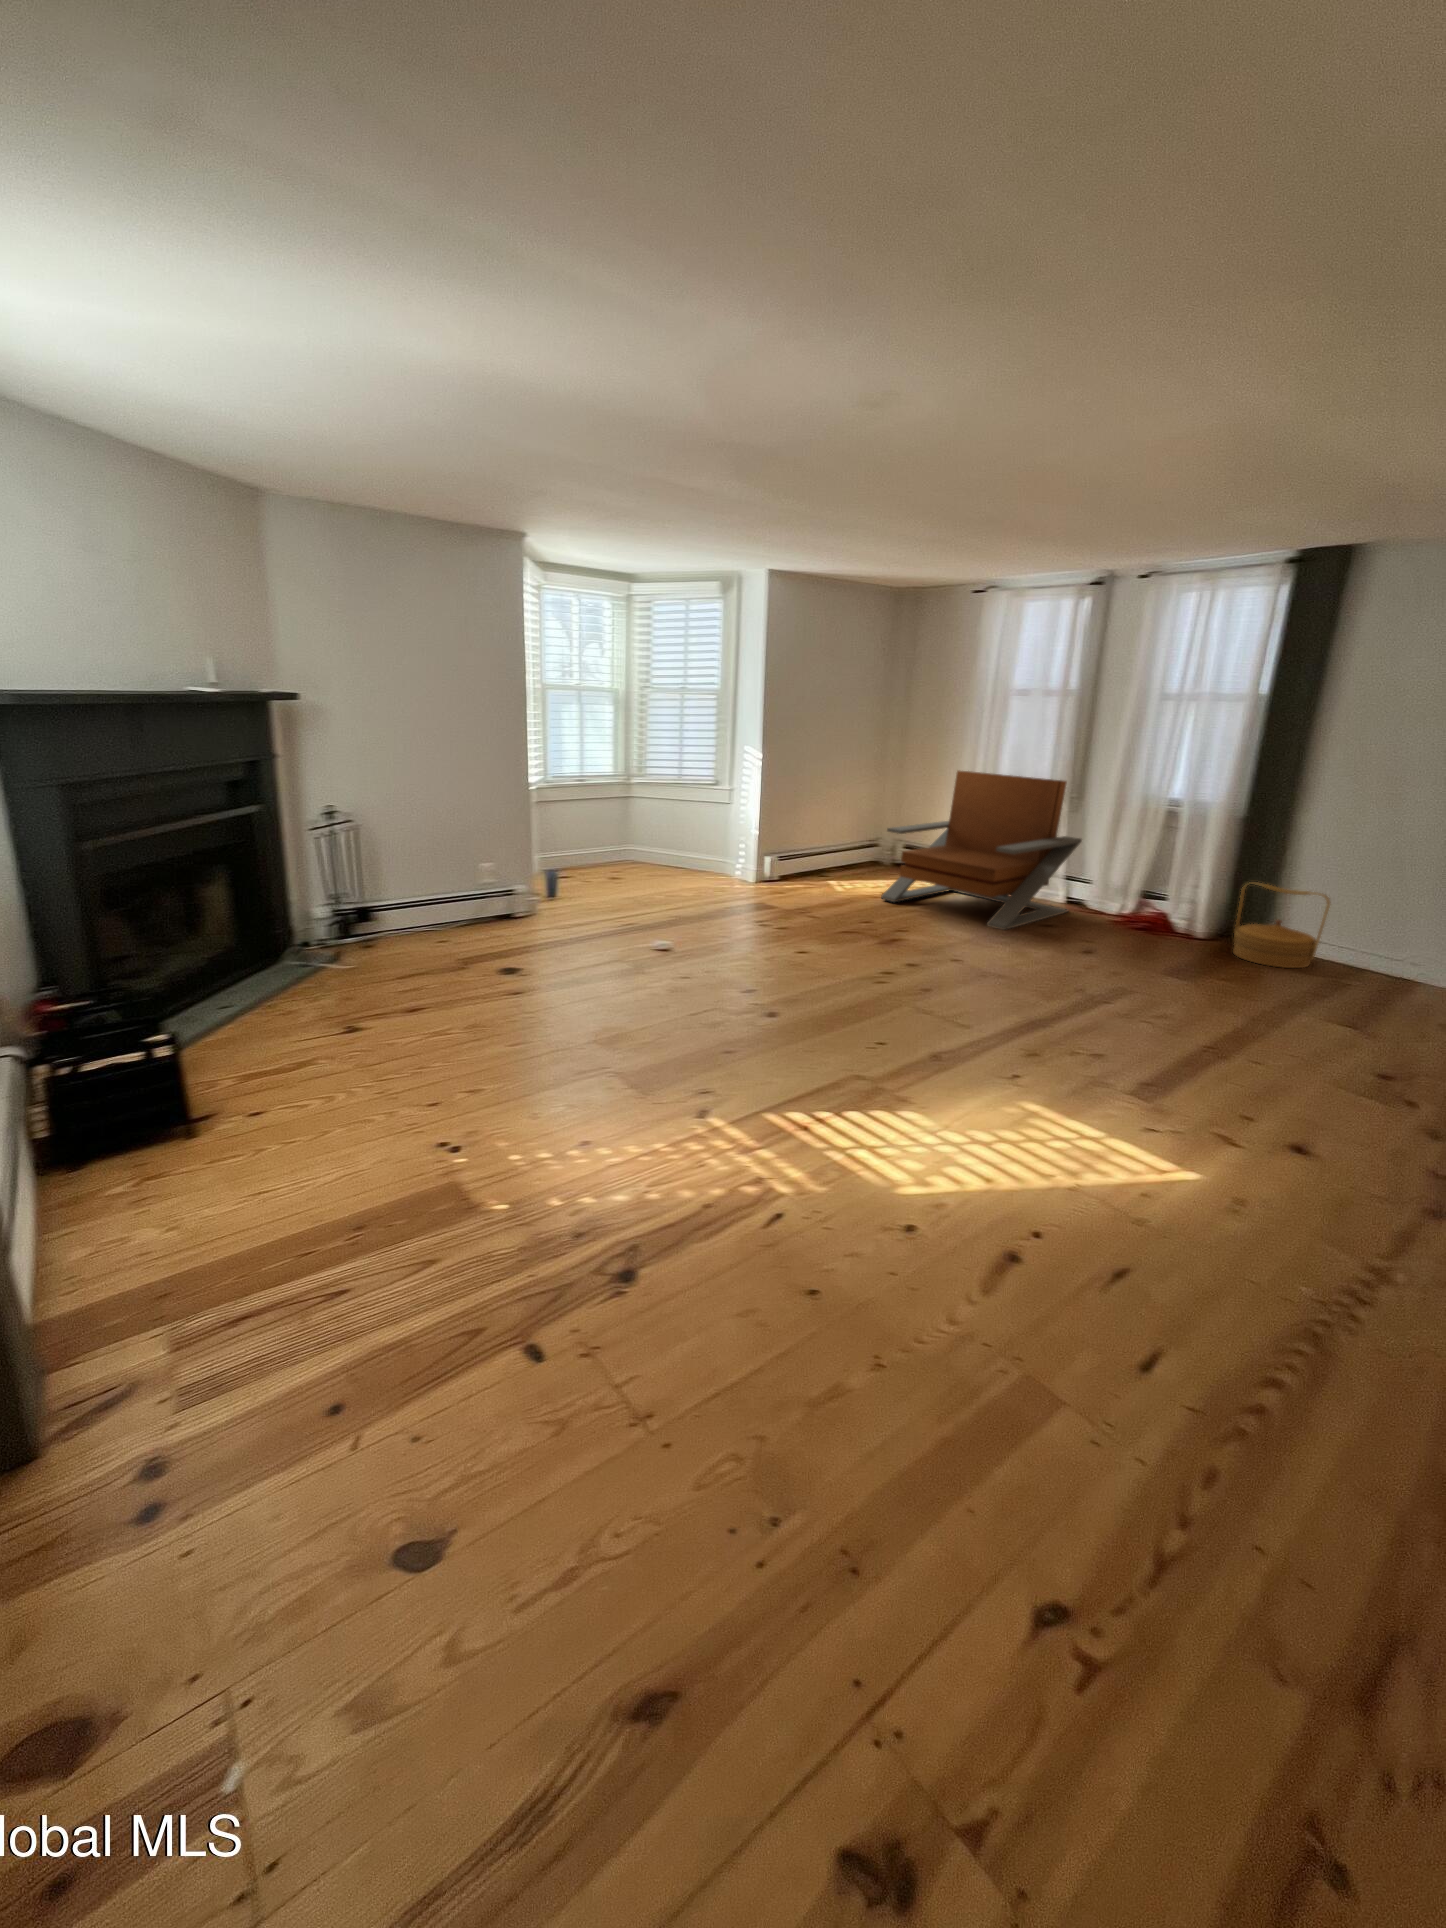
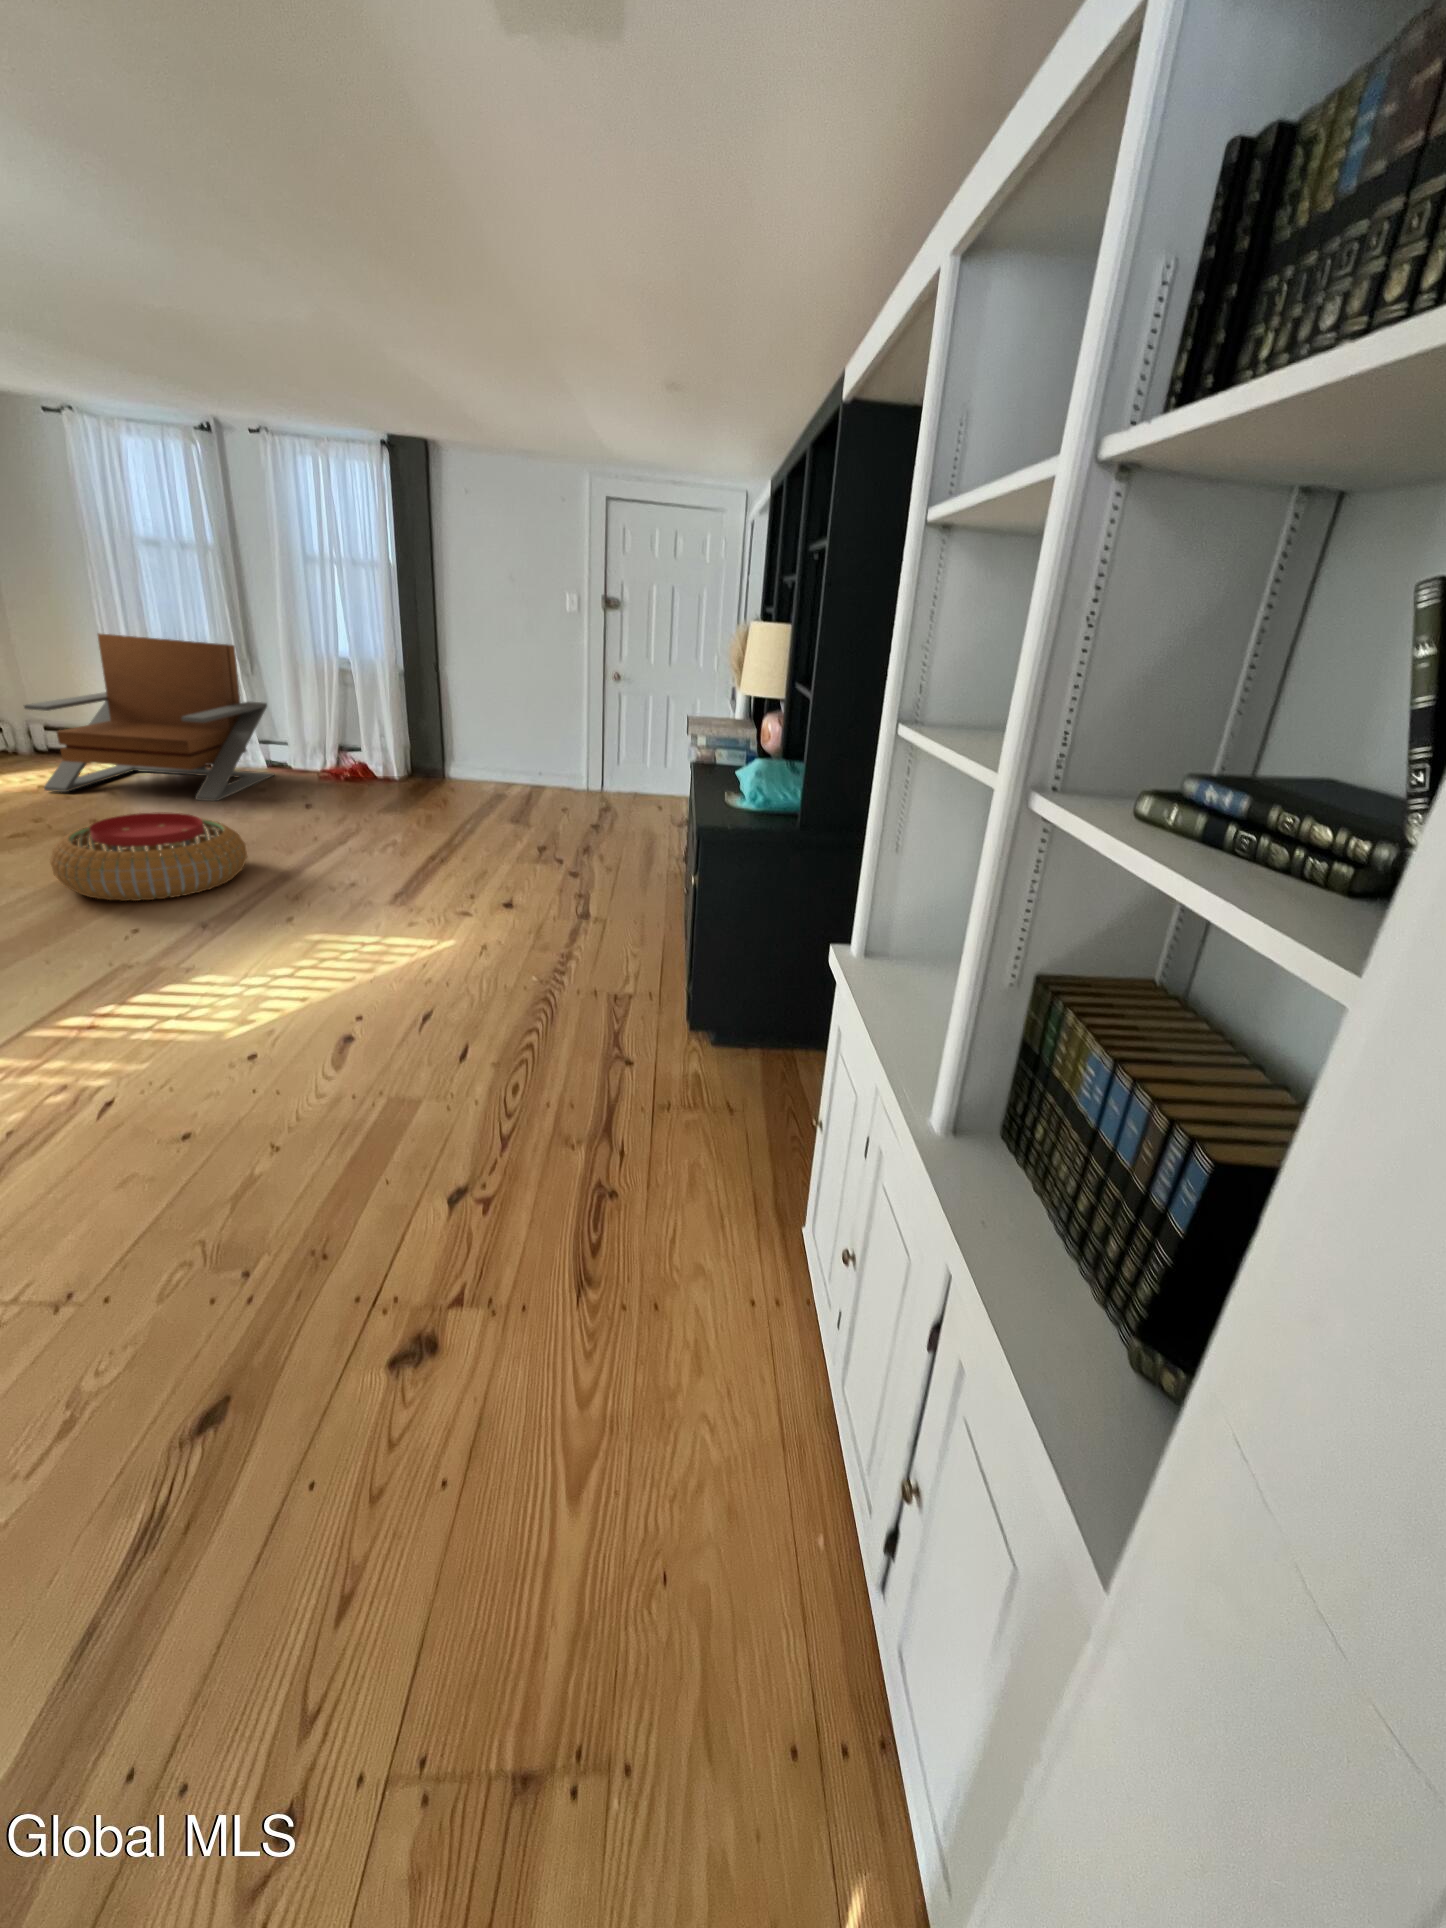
woven basket: present [1233,883,1330,968] -> none [416,729,477,793]
pouf: none [847,933,1005,1021] -> present [50,812,247,901]

